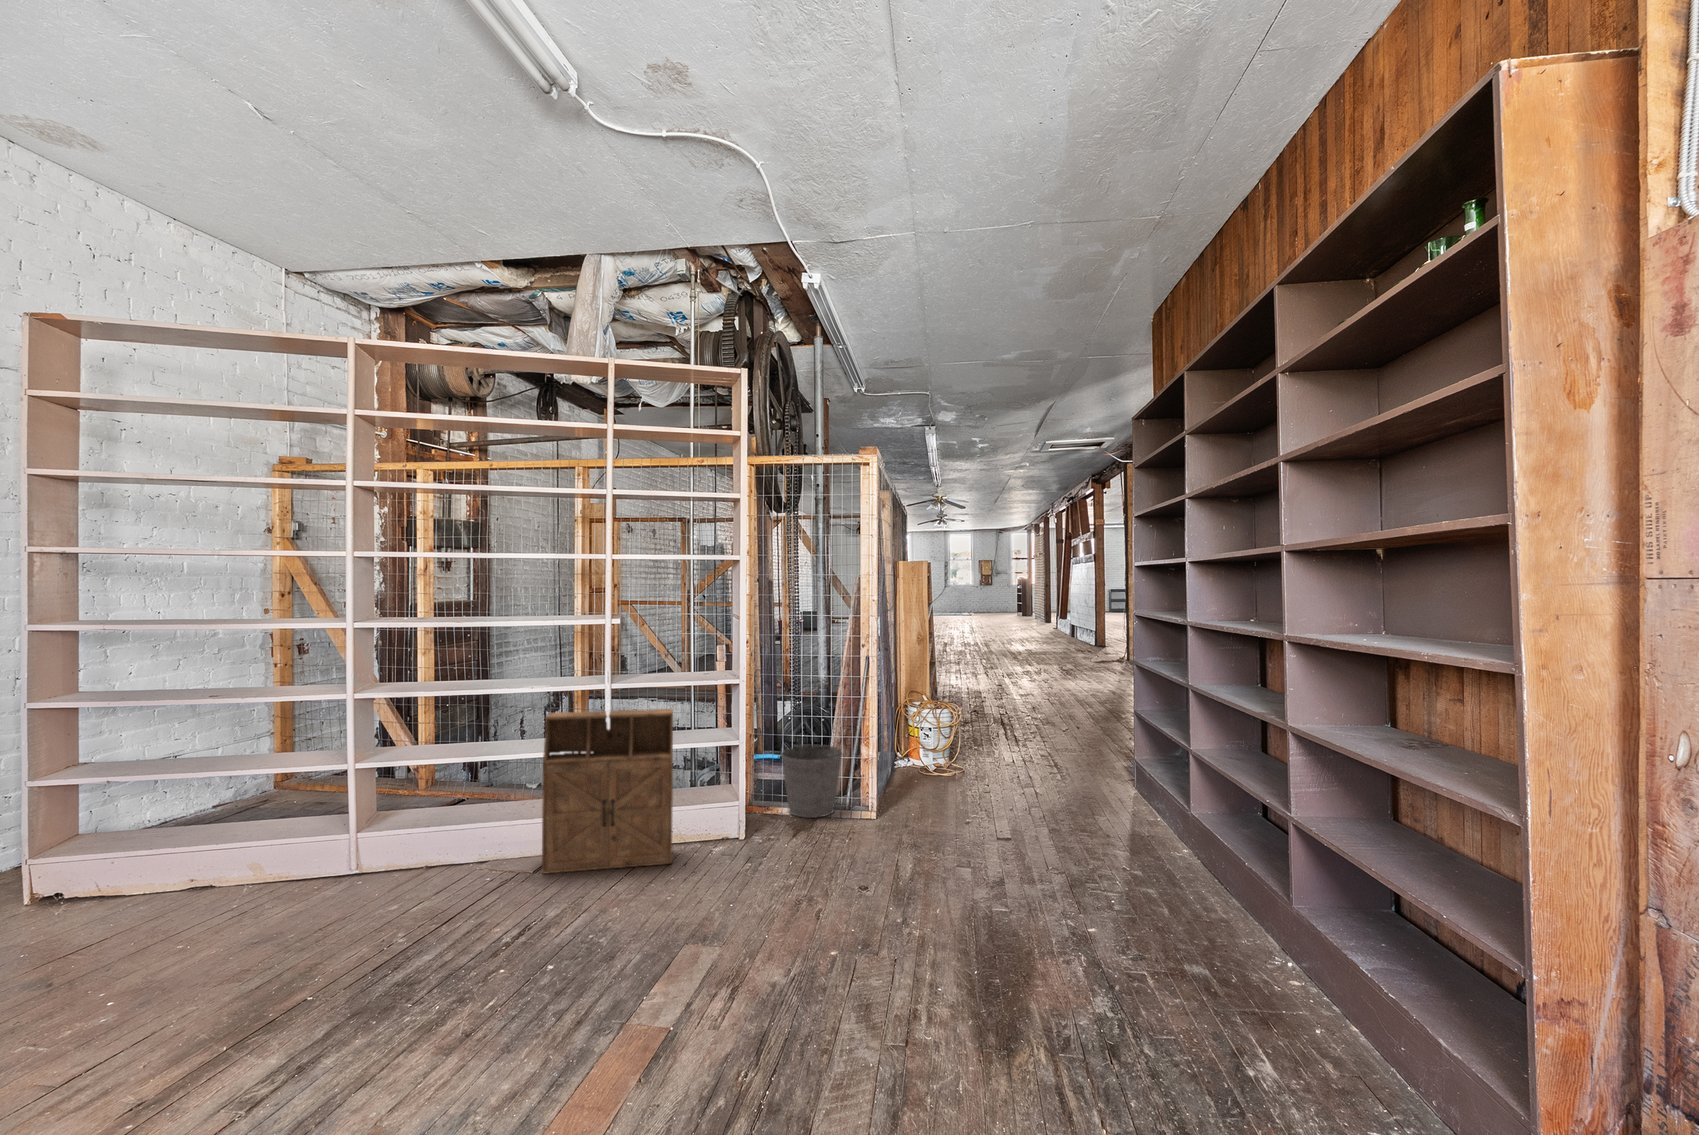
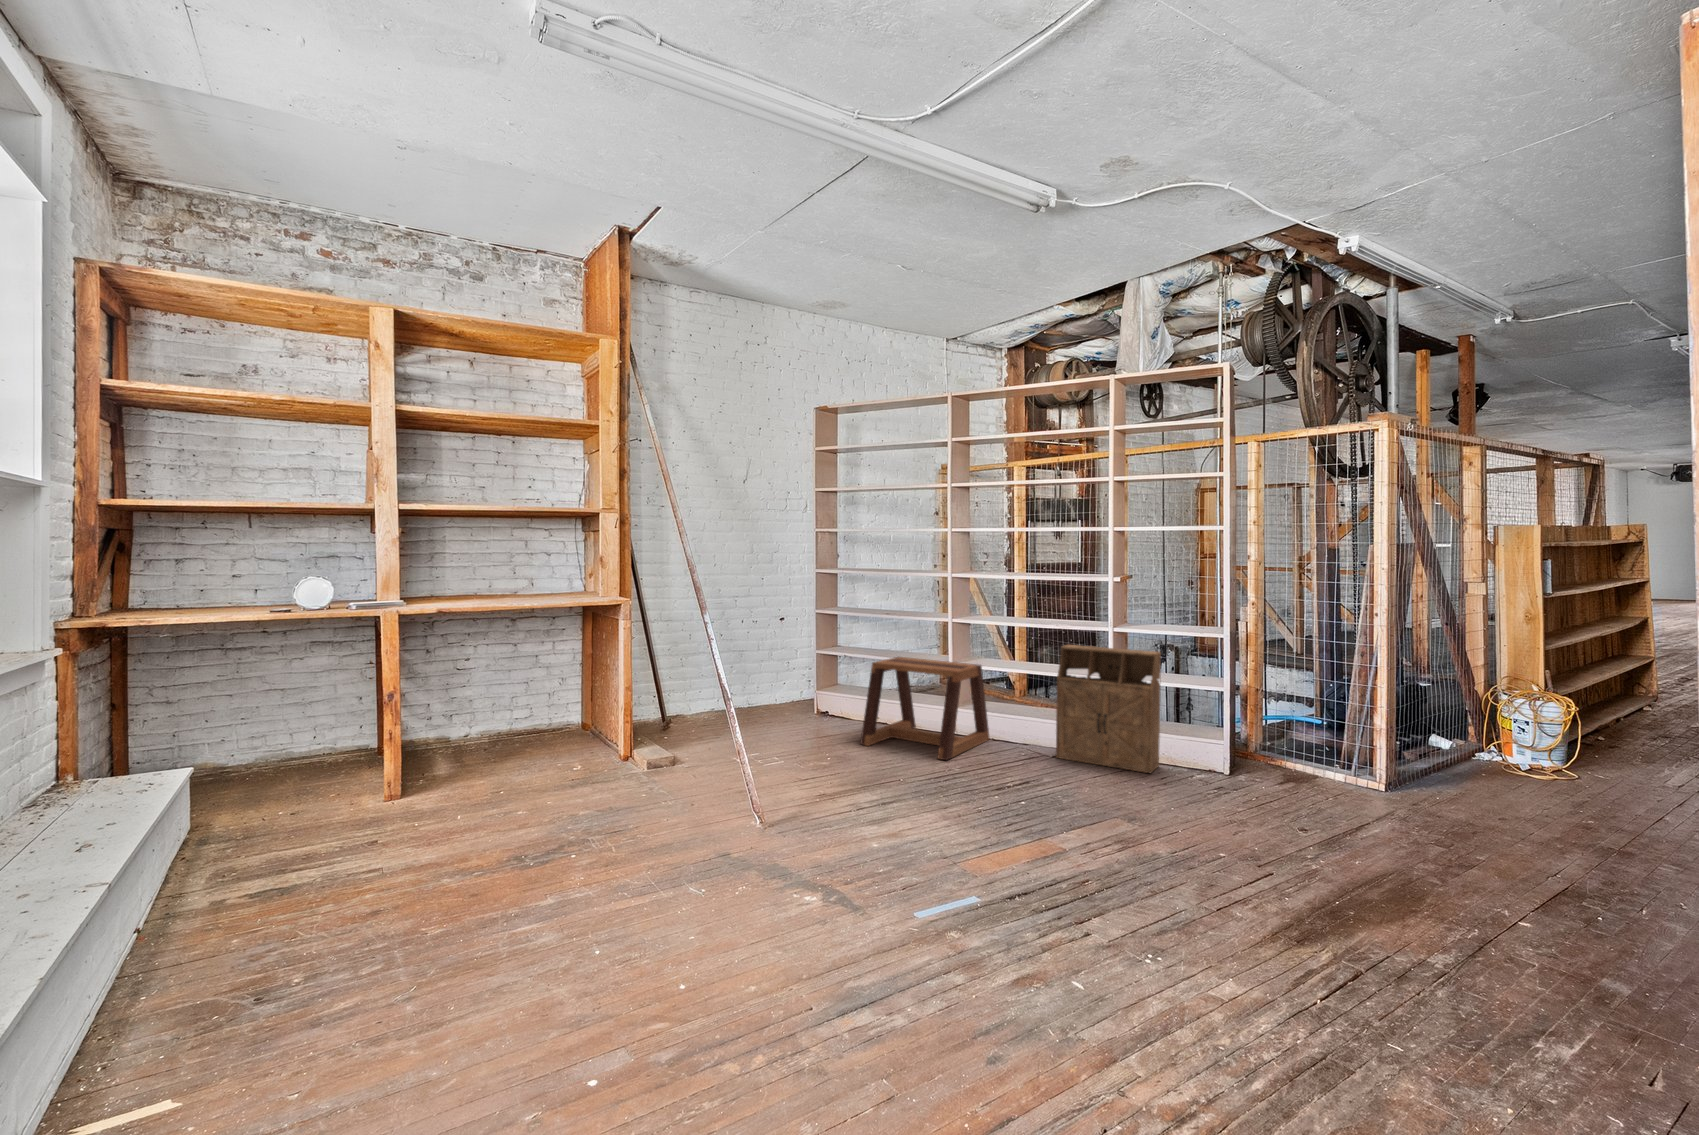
bucket: present [781,745,842,818] -> none [1285,705,1355,776]
stool: none [177,760,425,948] -> present [860,657,990,760]

